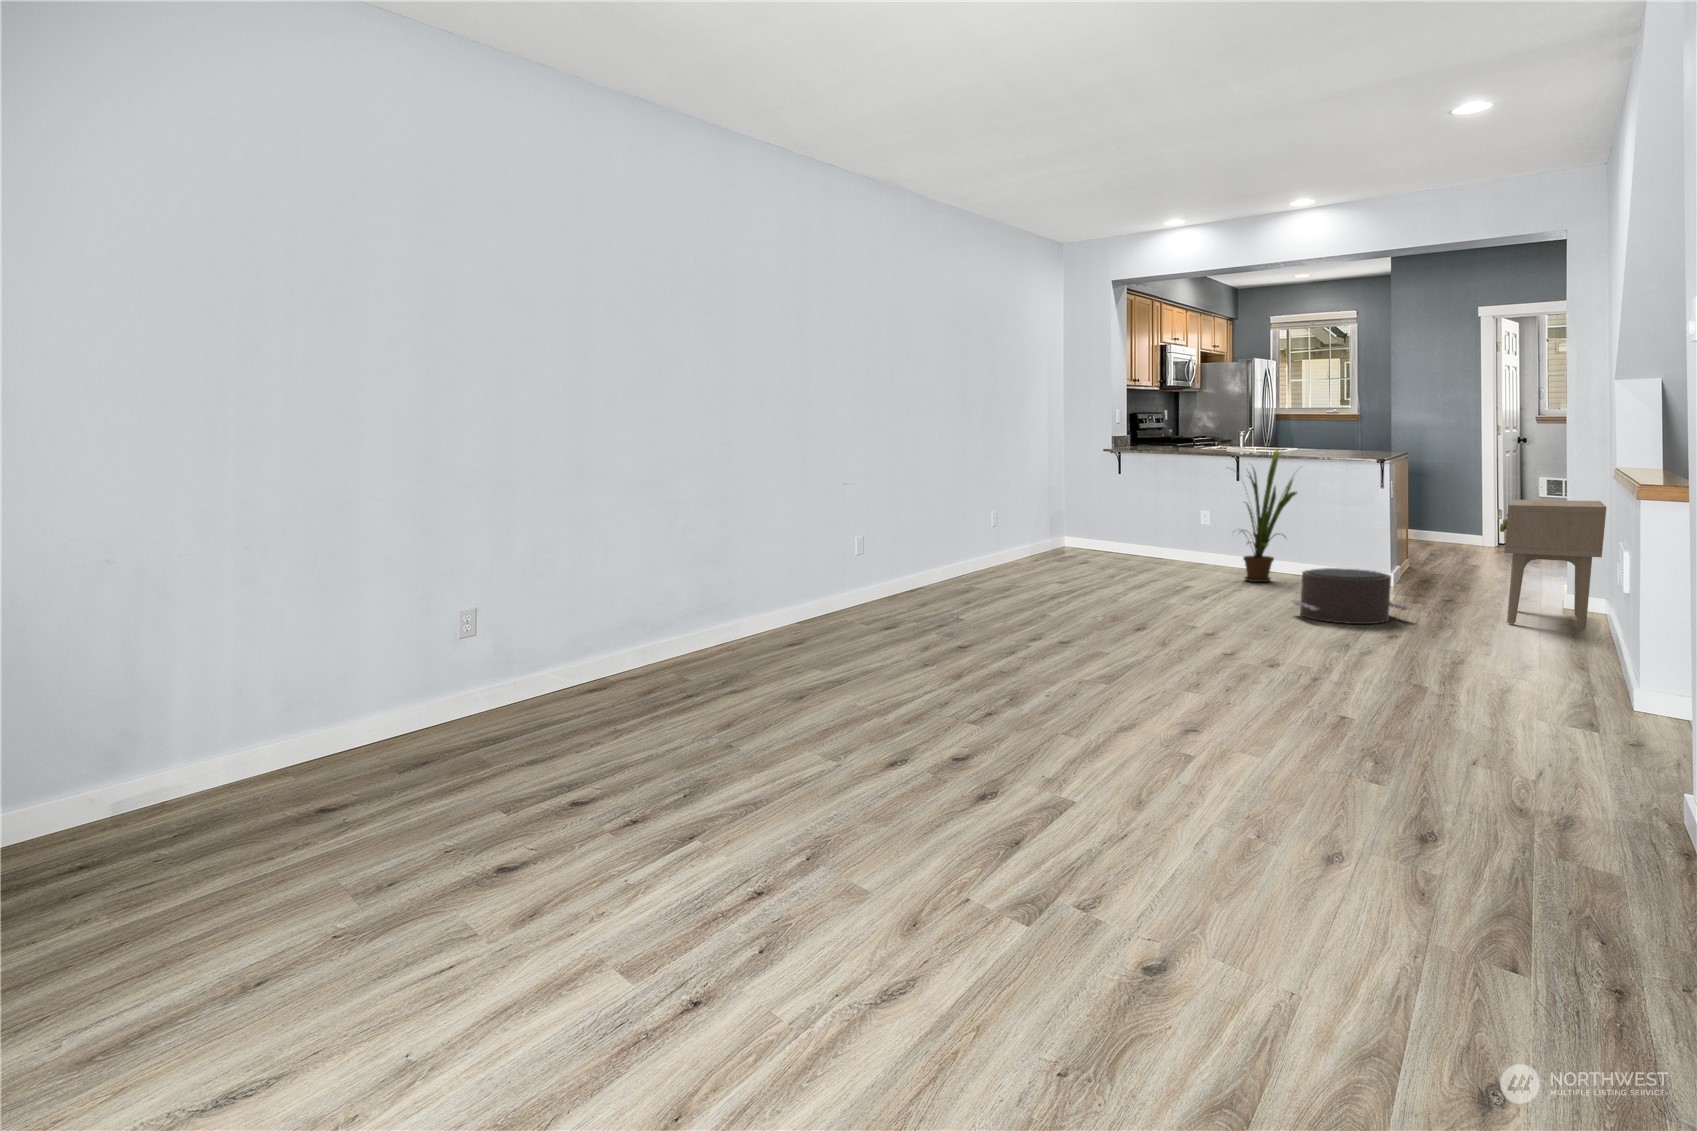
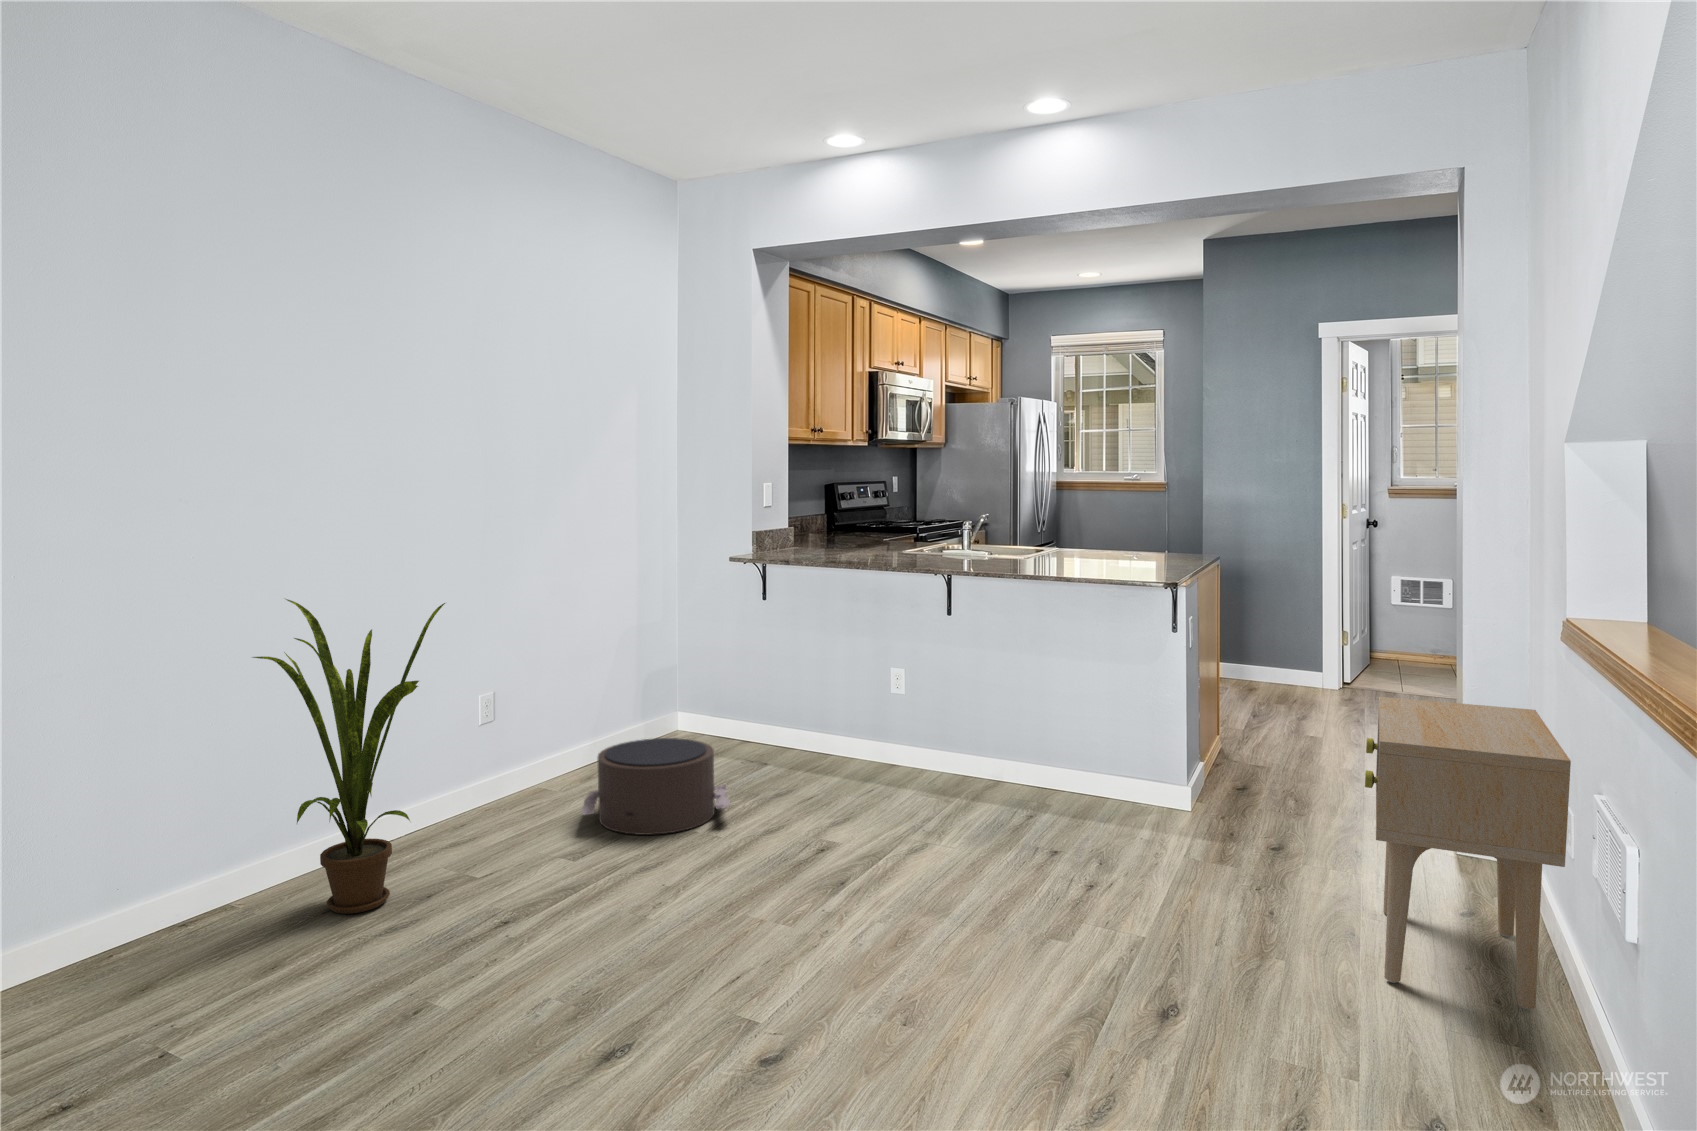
house plant: present [1231,450,1297,582] -> present [253,599,445,914]
pouf: present [1291,568,1410,624] -> present [582,738,730,835]

